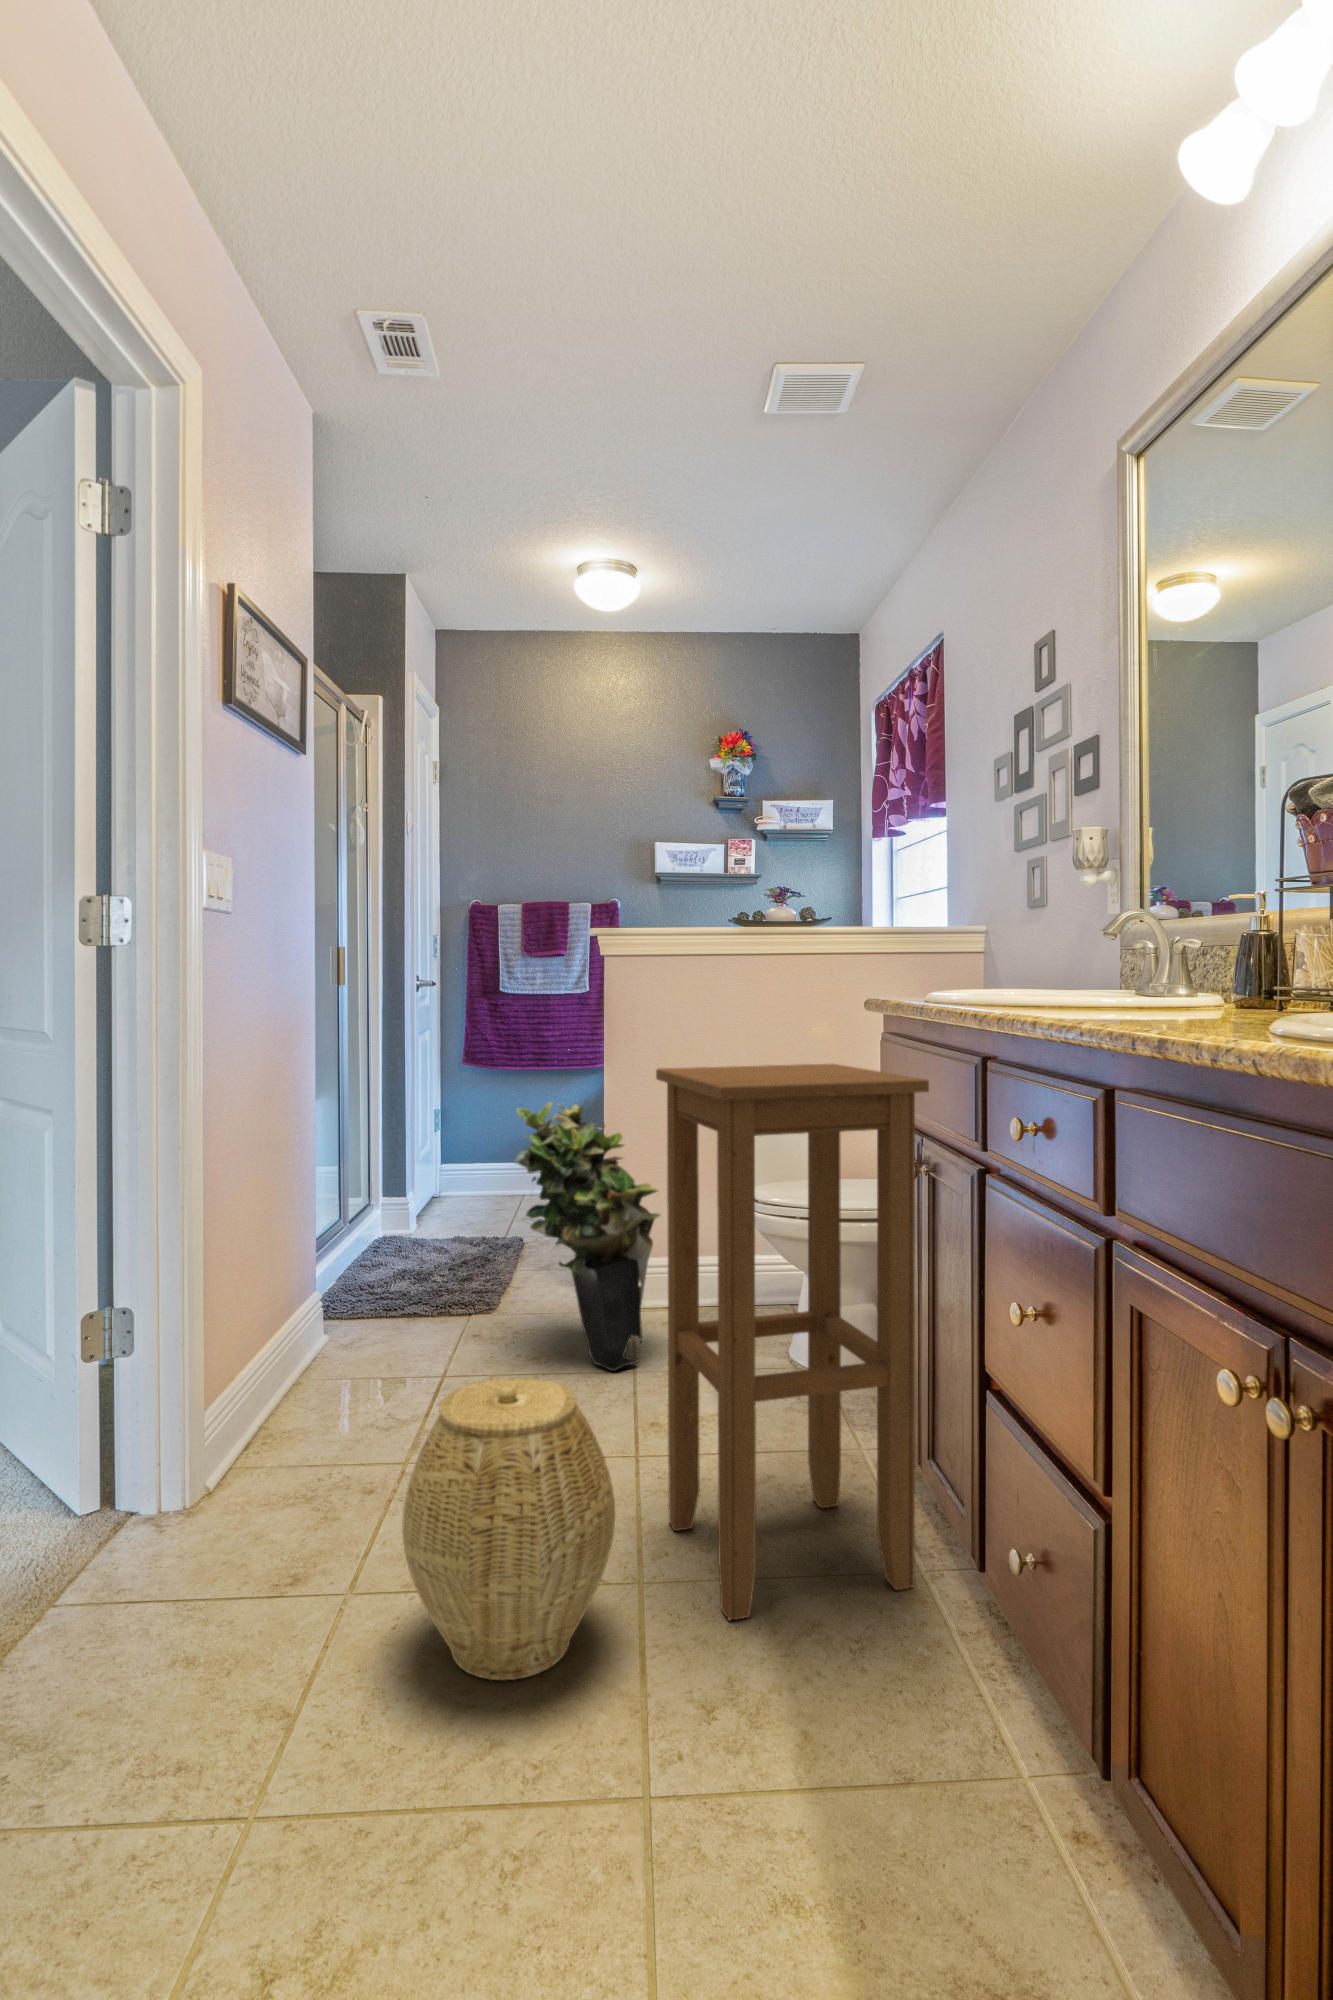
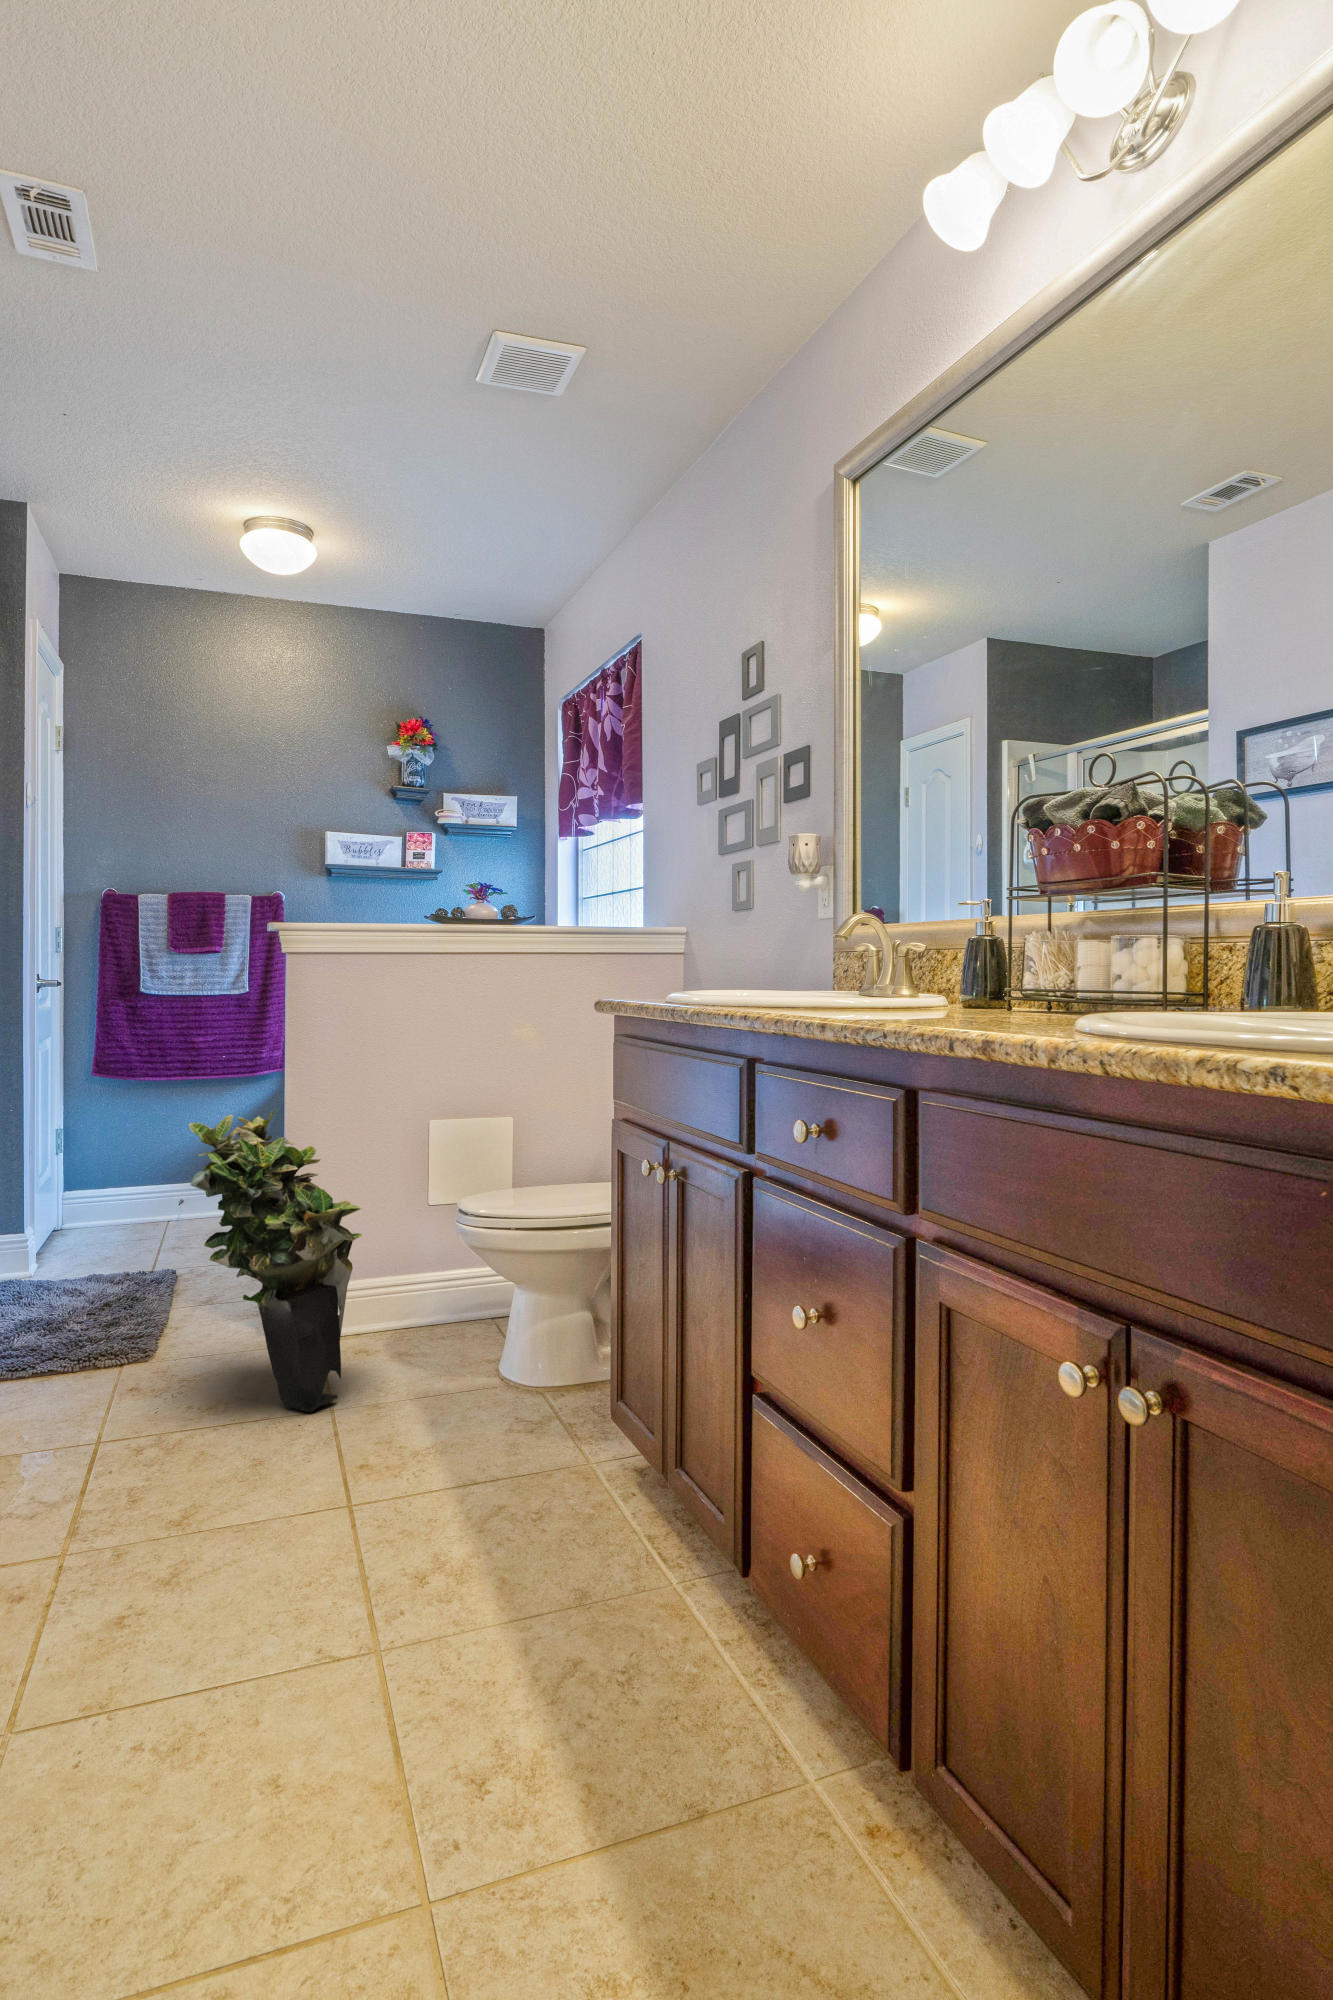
stool: present [656,1064,929,1620] -> none [390,1067,691,1677]
woven basket: present [402,1378,615,1680] -> none [99,1438,365,1805]

